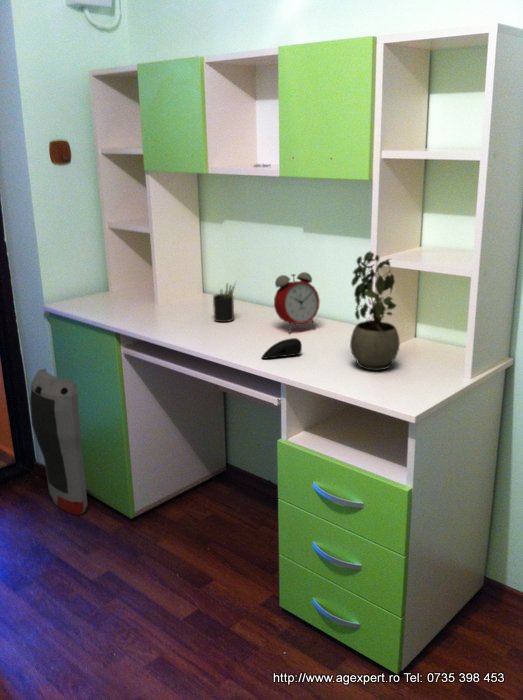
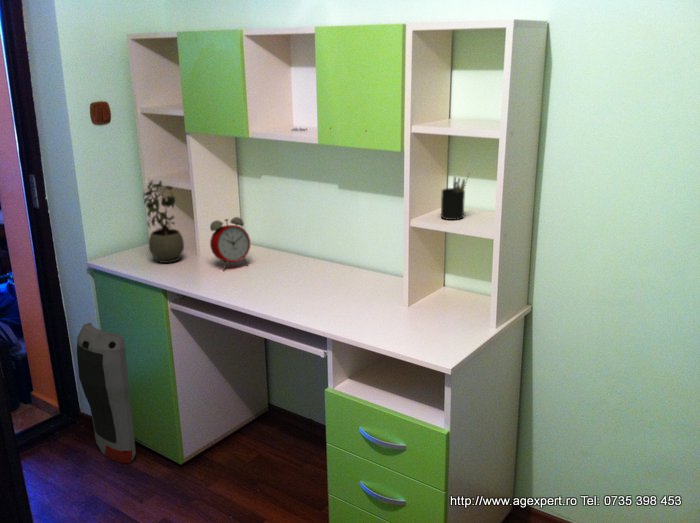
potted plant: present [350,252,400,370] -> present [144,181,184,263]
alarm clock: present [274,272,320,333] -> present [210,217,250,270]
pen holder: present [213,285,234,322] -> present [441,178,467,220]
computer mouse: present [262,338,302,359] -> none [307,294,343,314]

